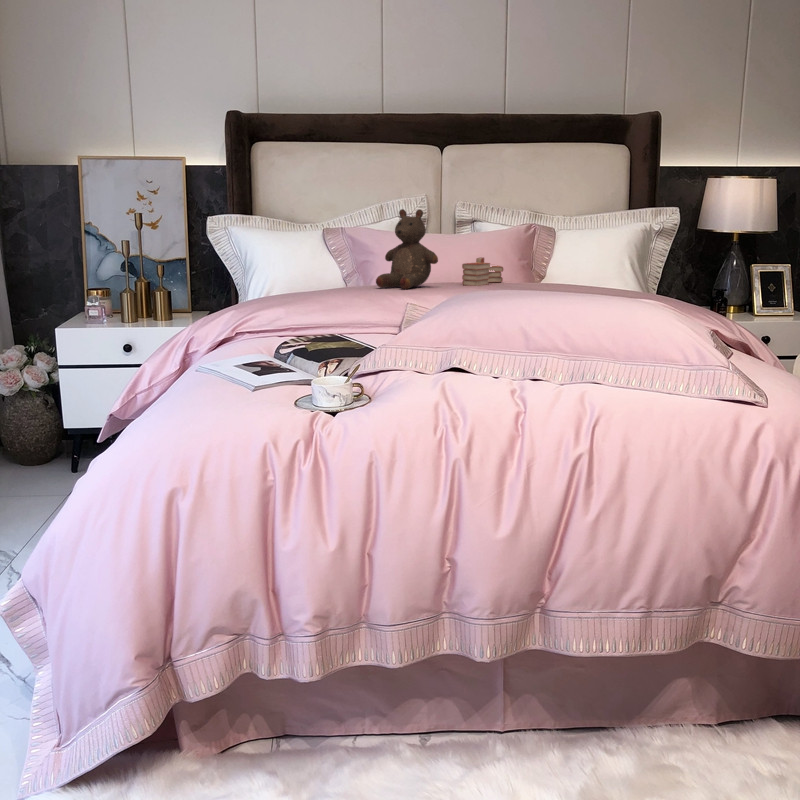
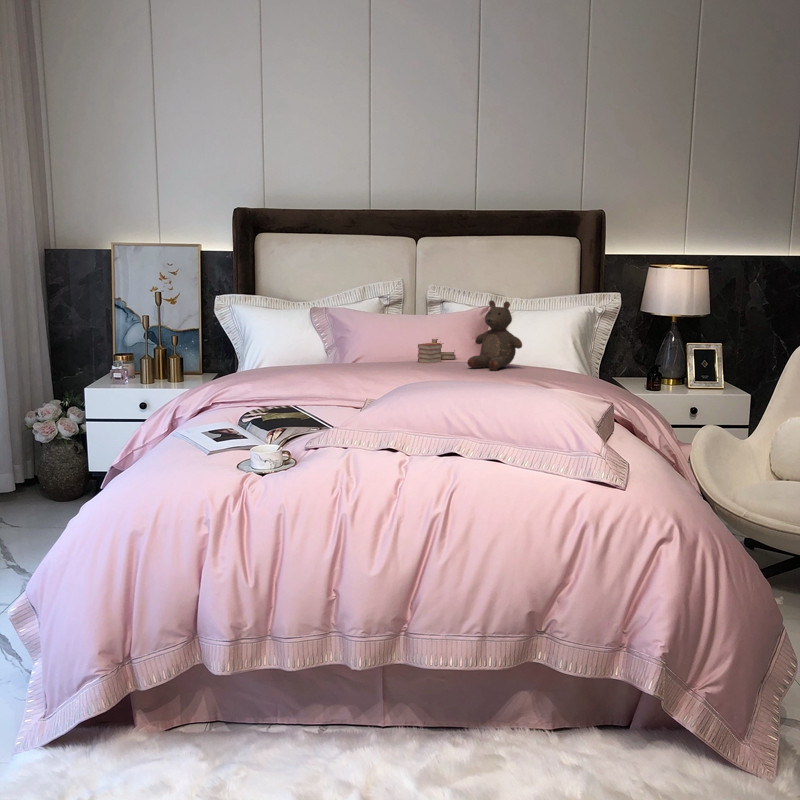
stuffed bear: present [376,209,438,289] -> present [467,300,522,371]

